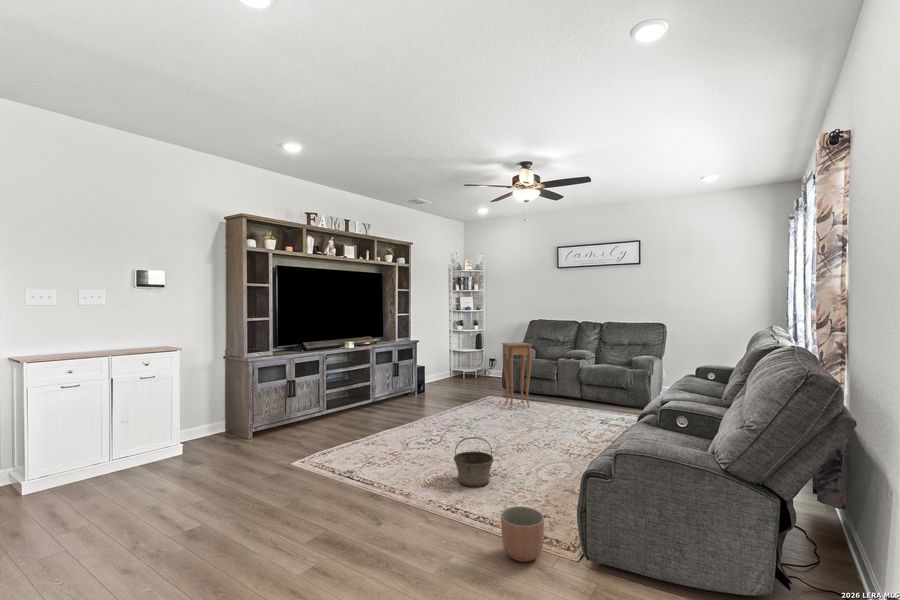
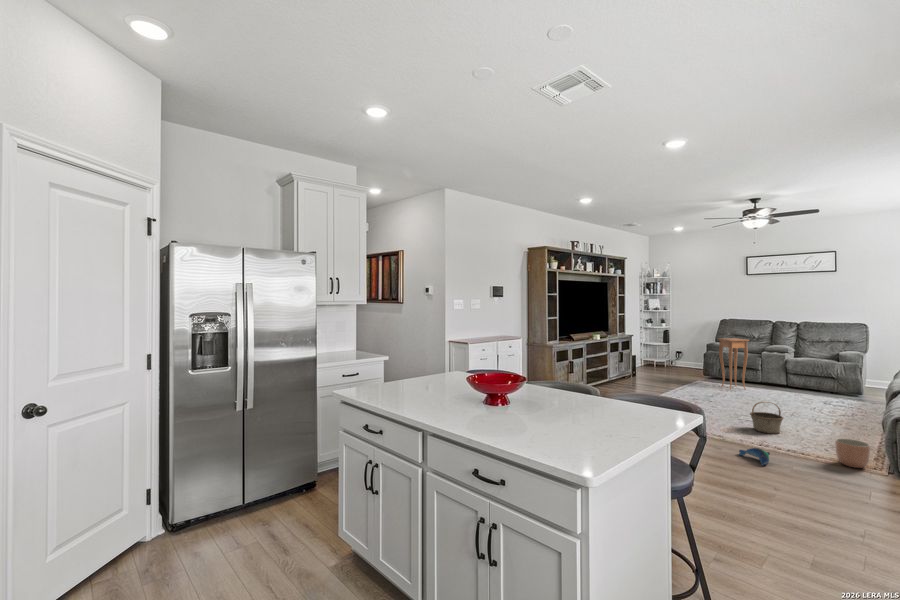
plush toy: none [362,533,397,573] -> present [739,448,770,465]

